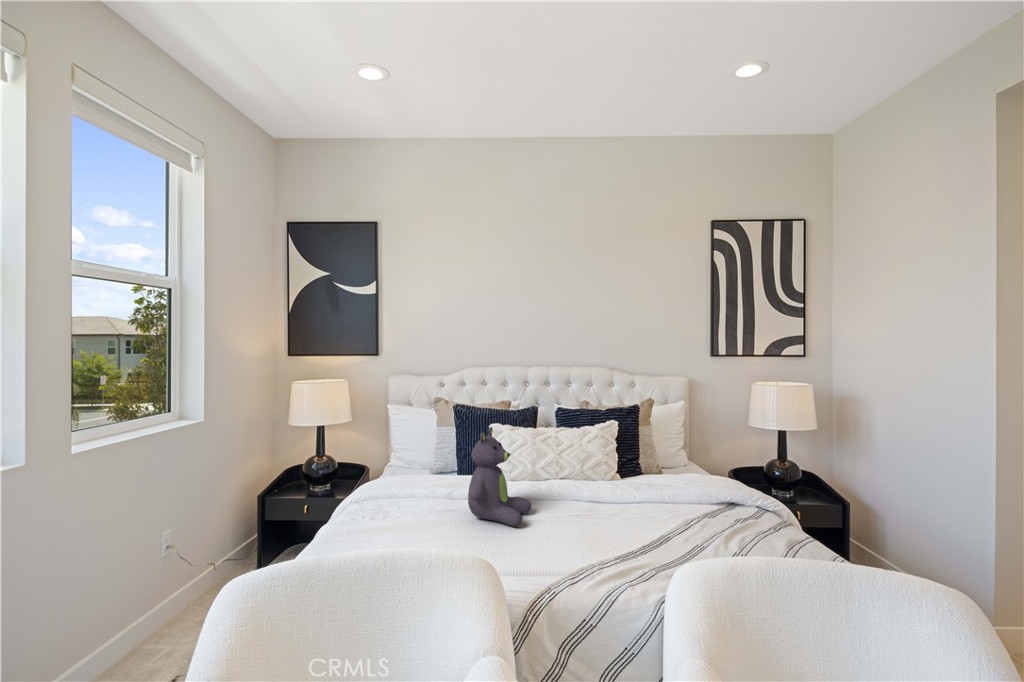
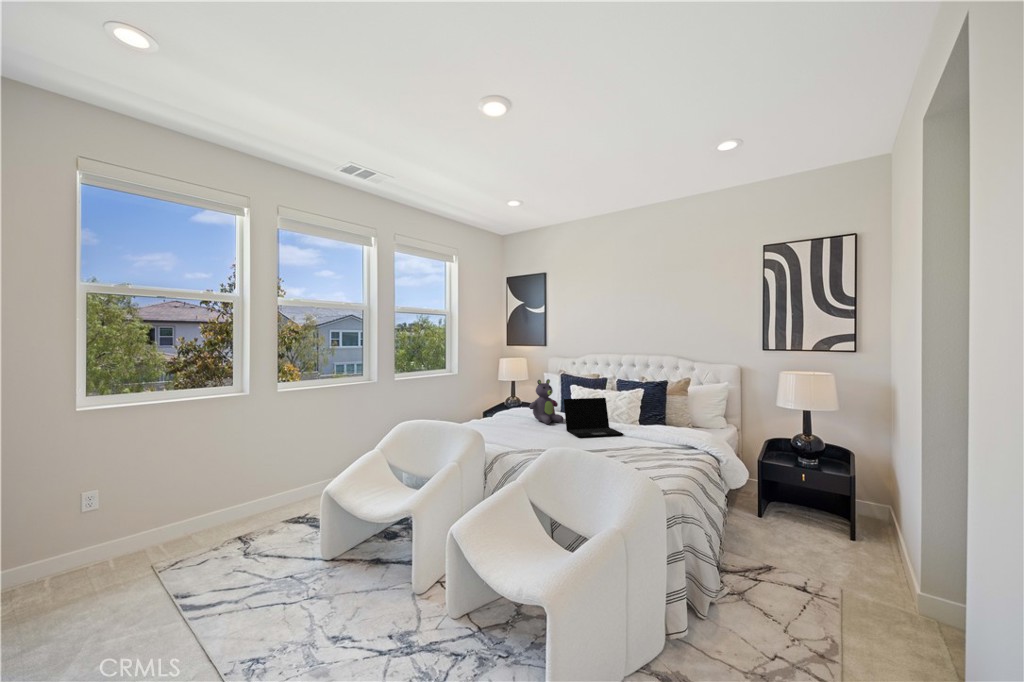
laptop: none [566,451,677,556] -> present [564,398,623,438]

